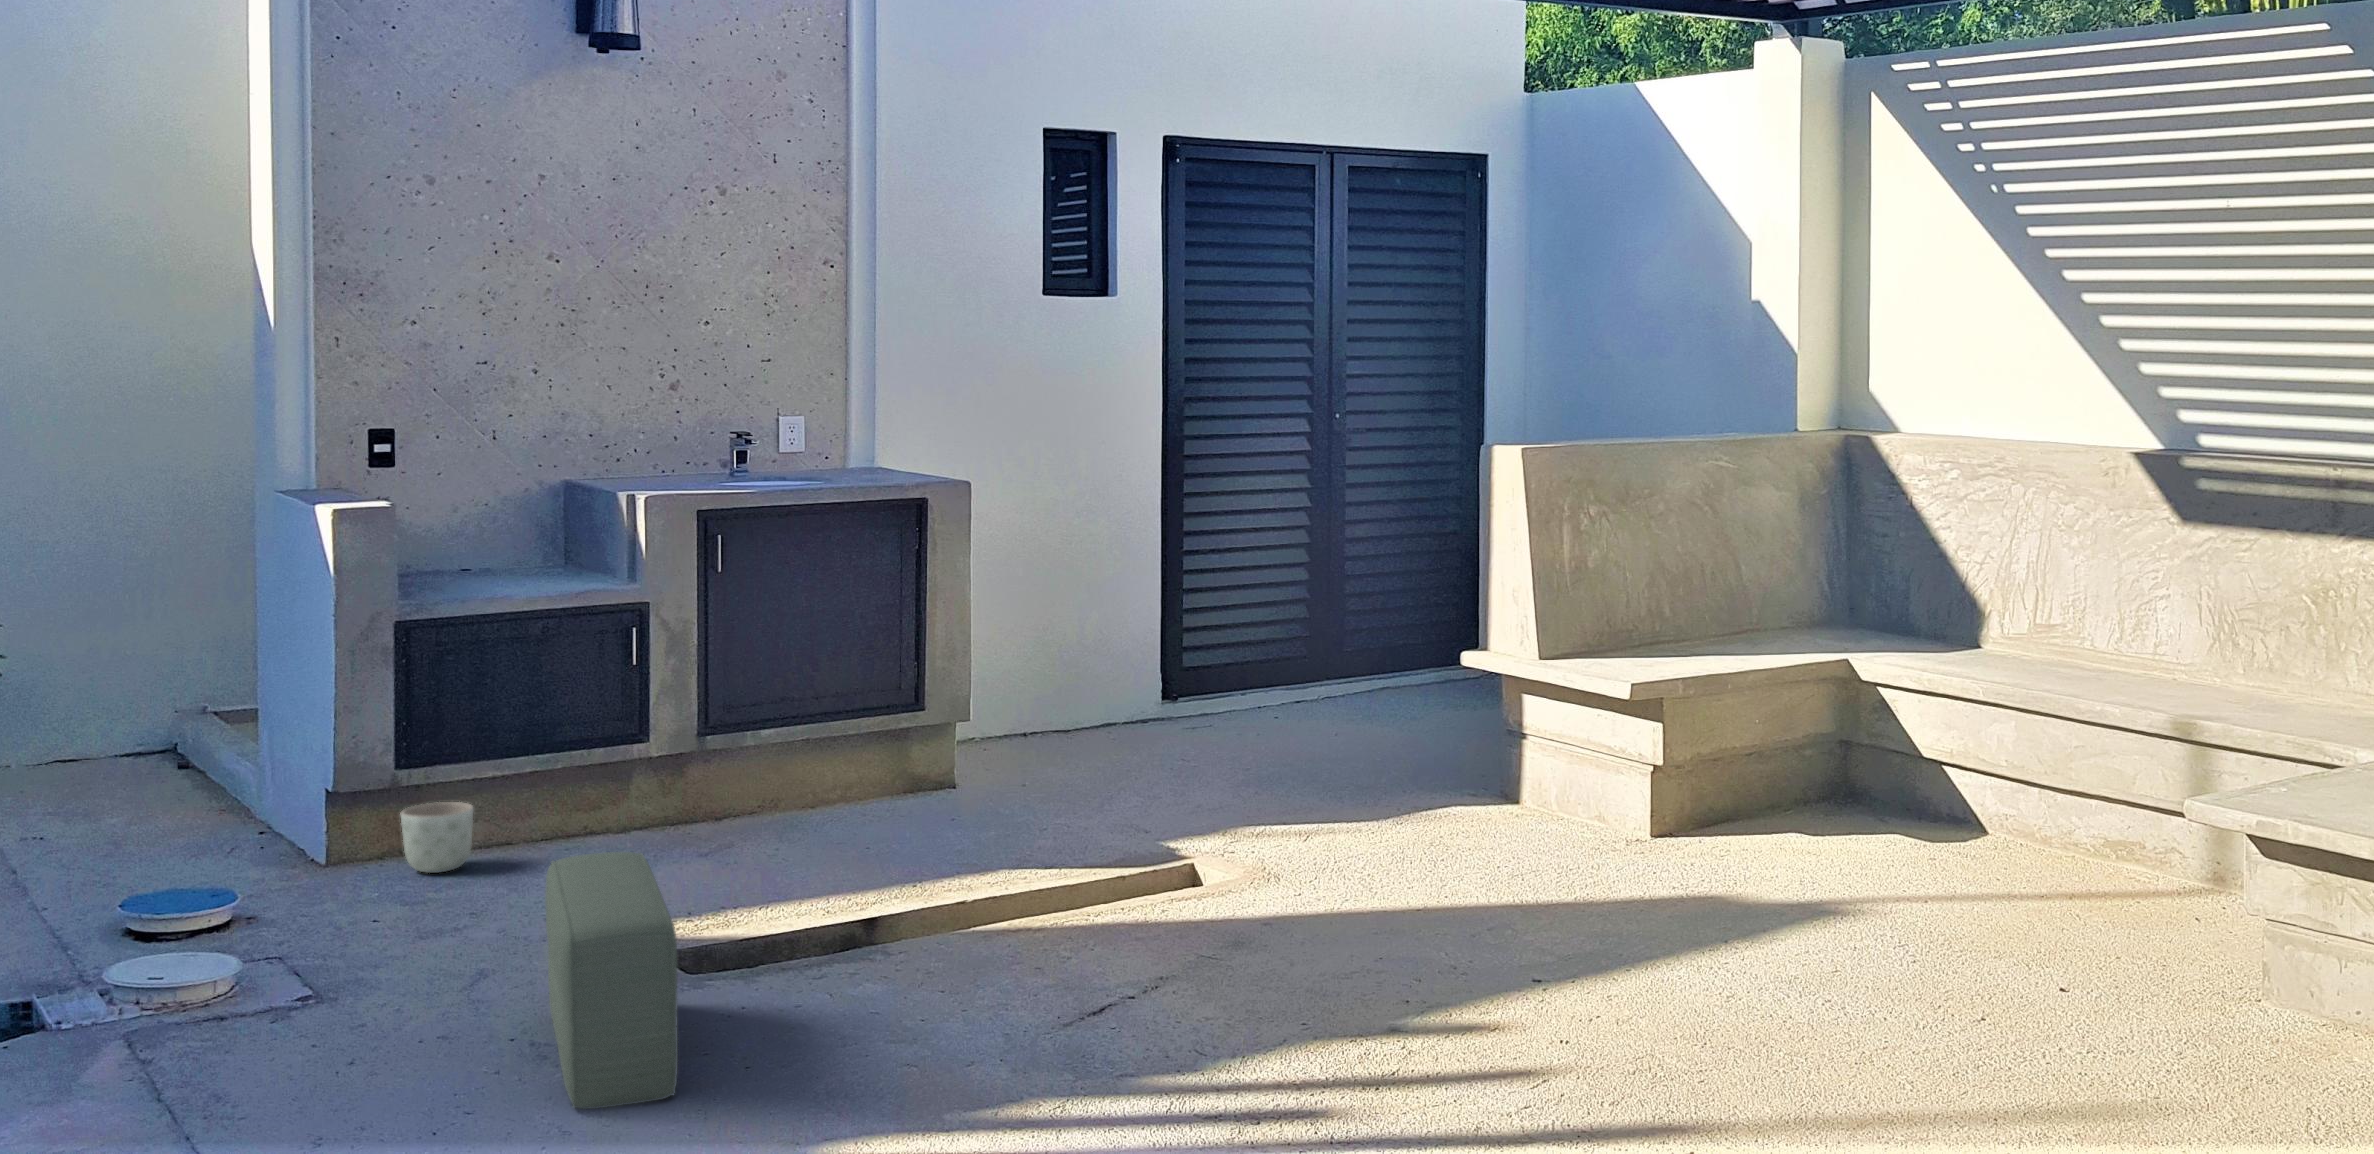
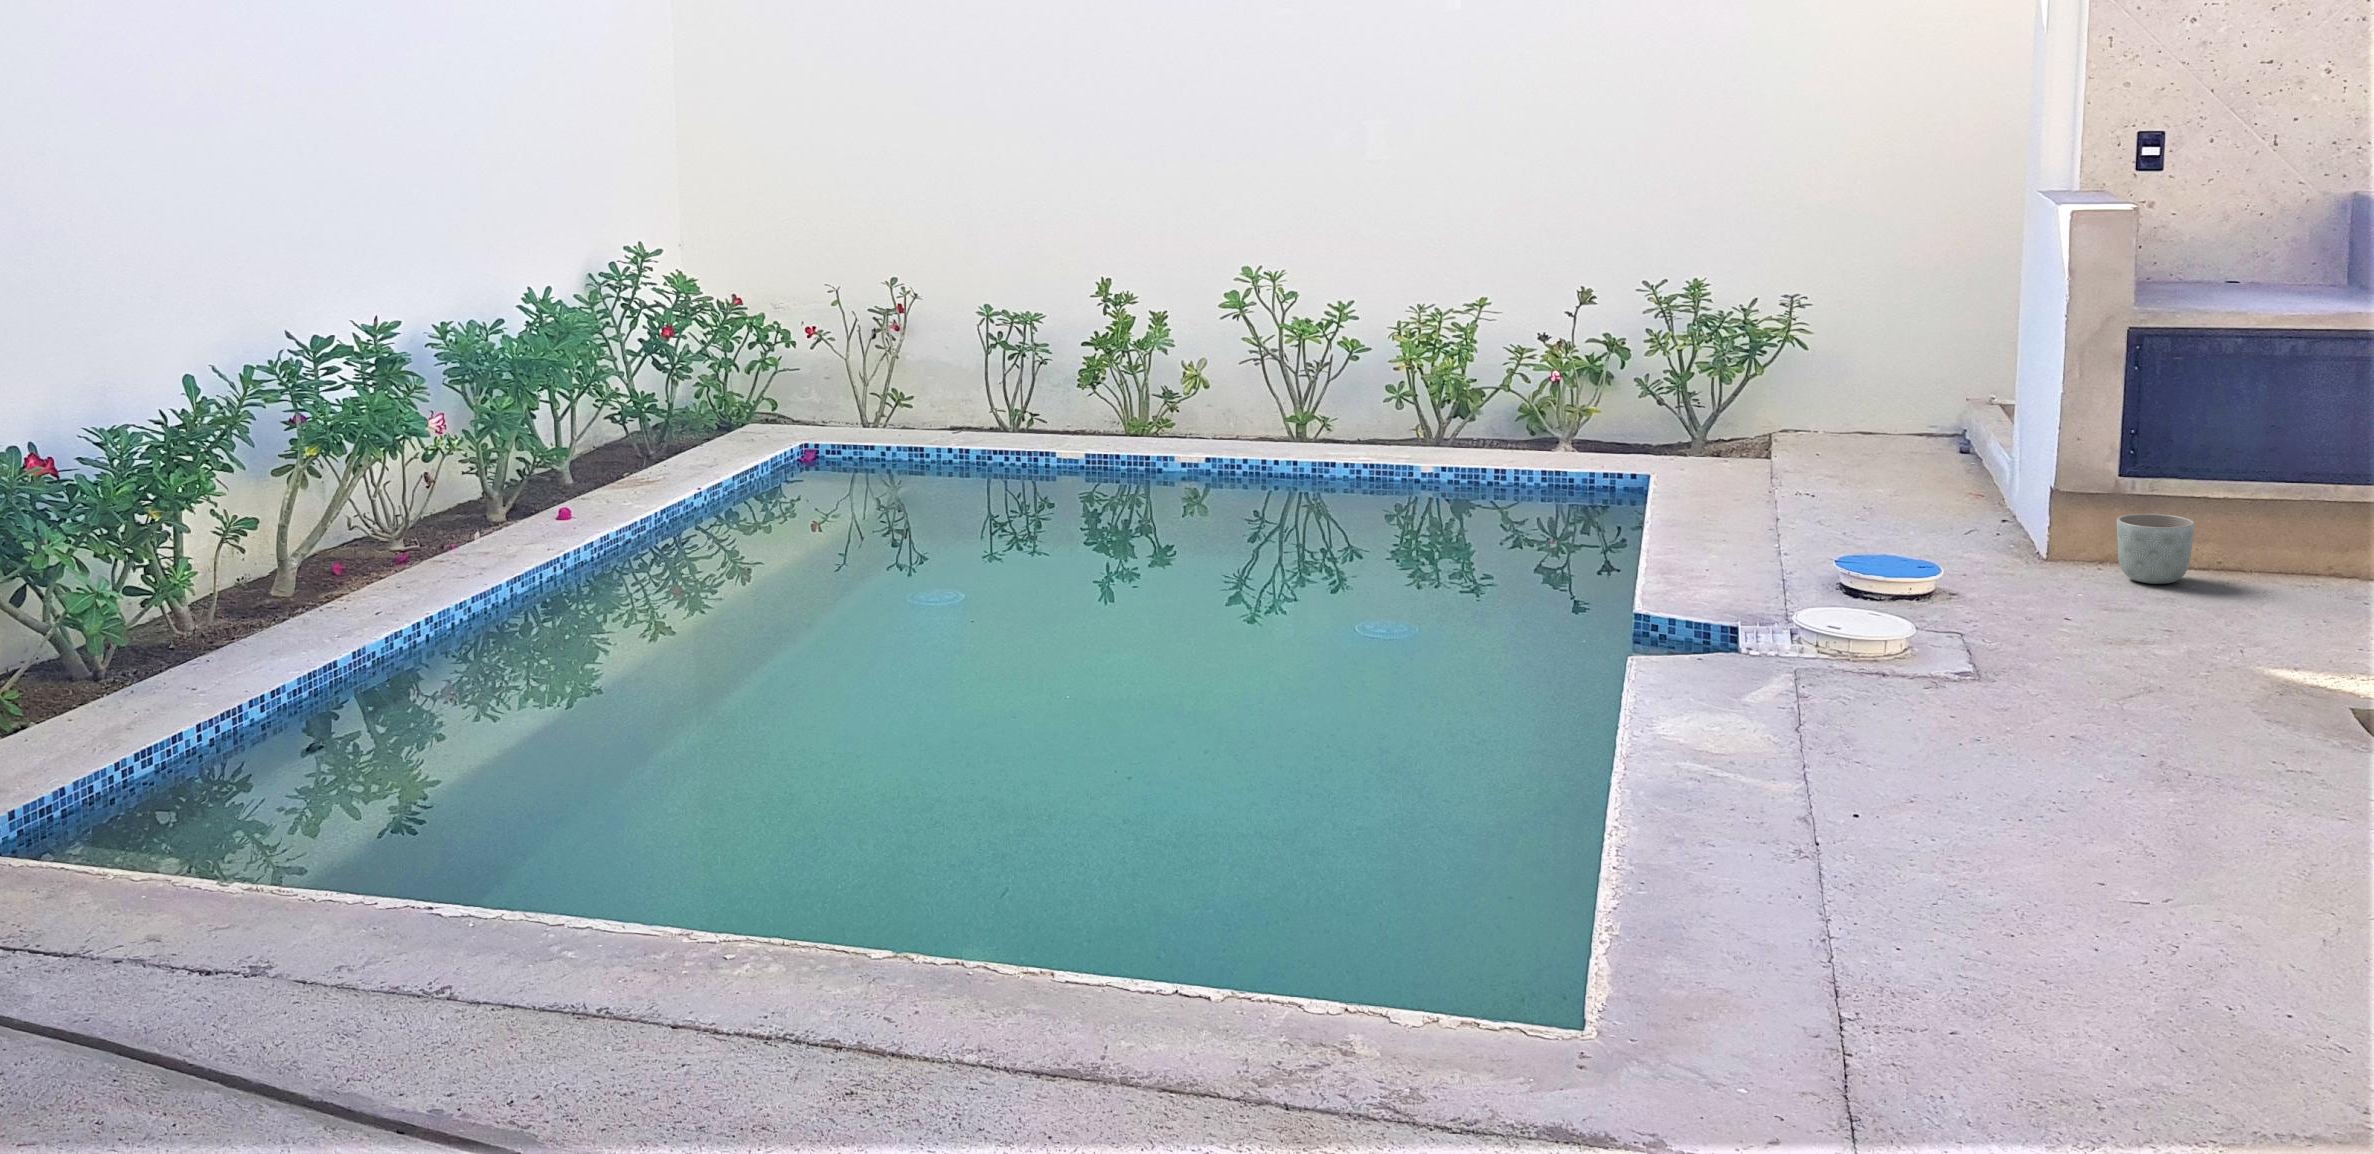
pouf: present [545,852,678,1109] -> none [2161,584,2310,845]

